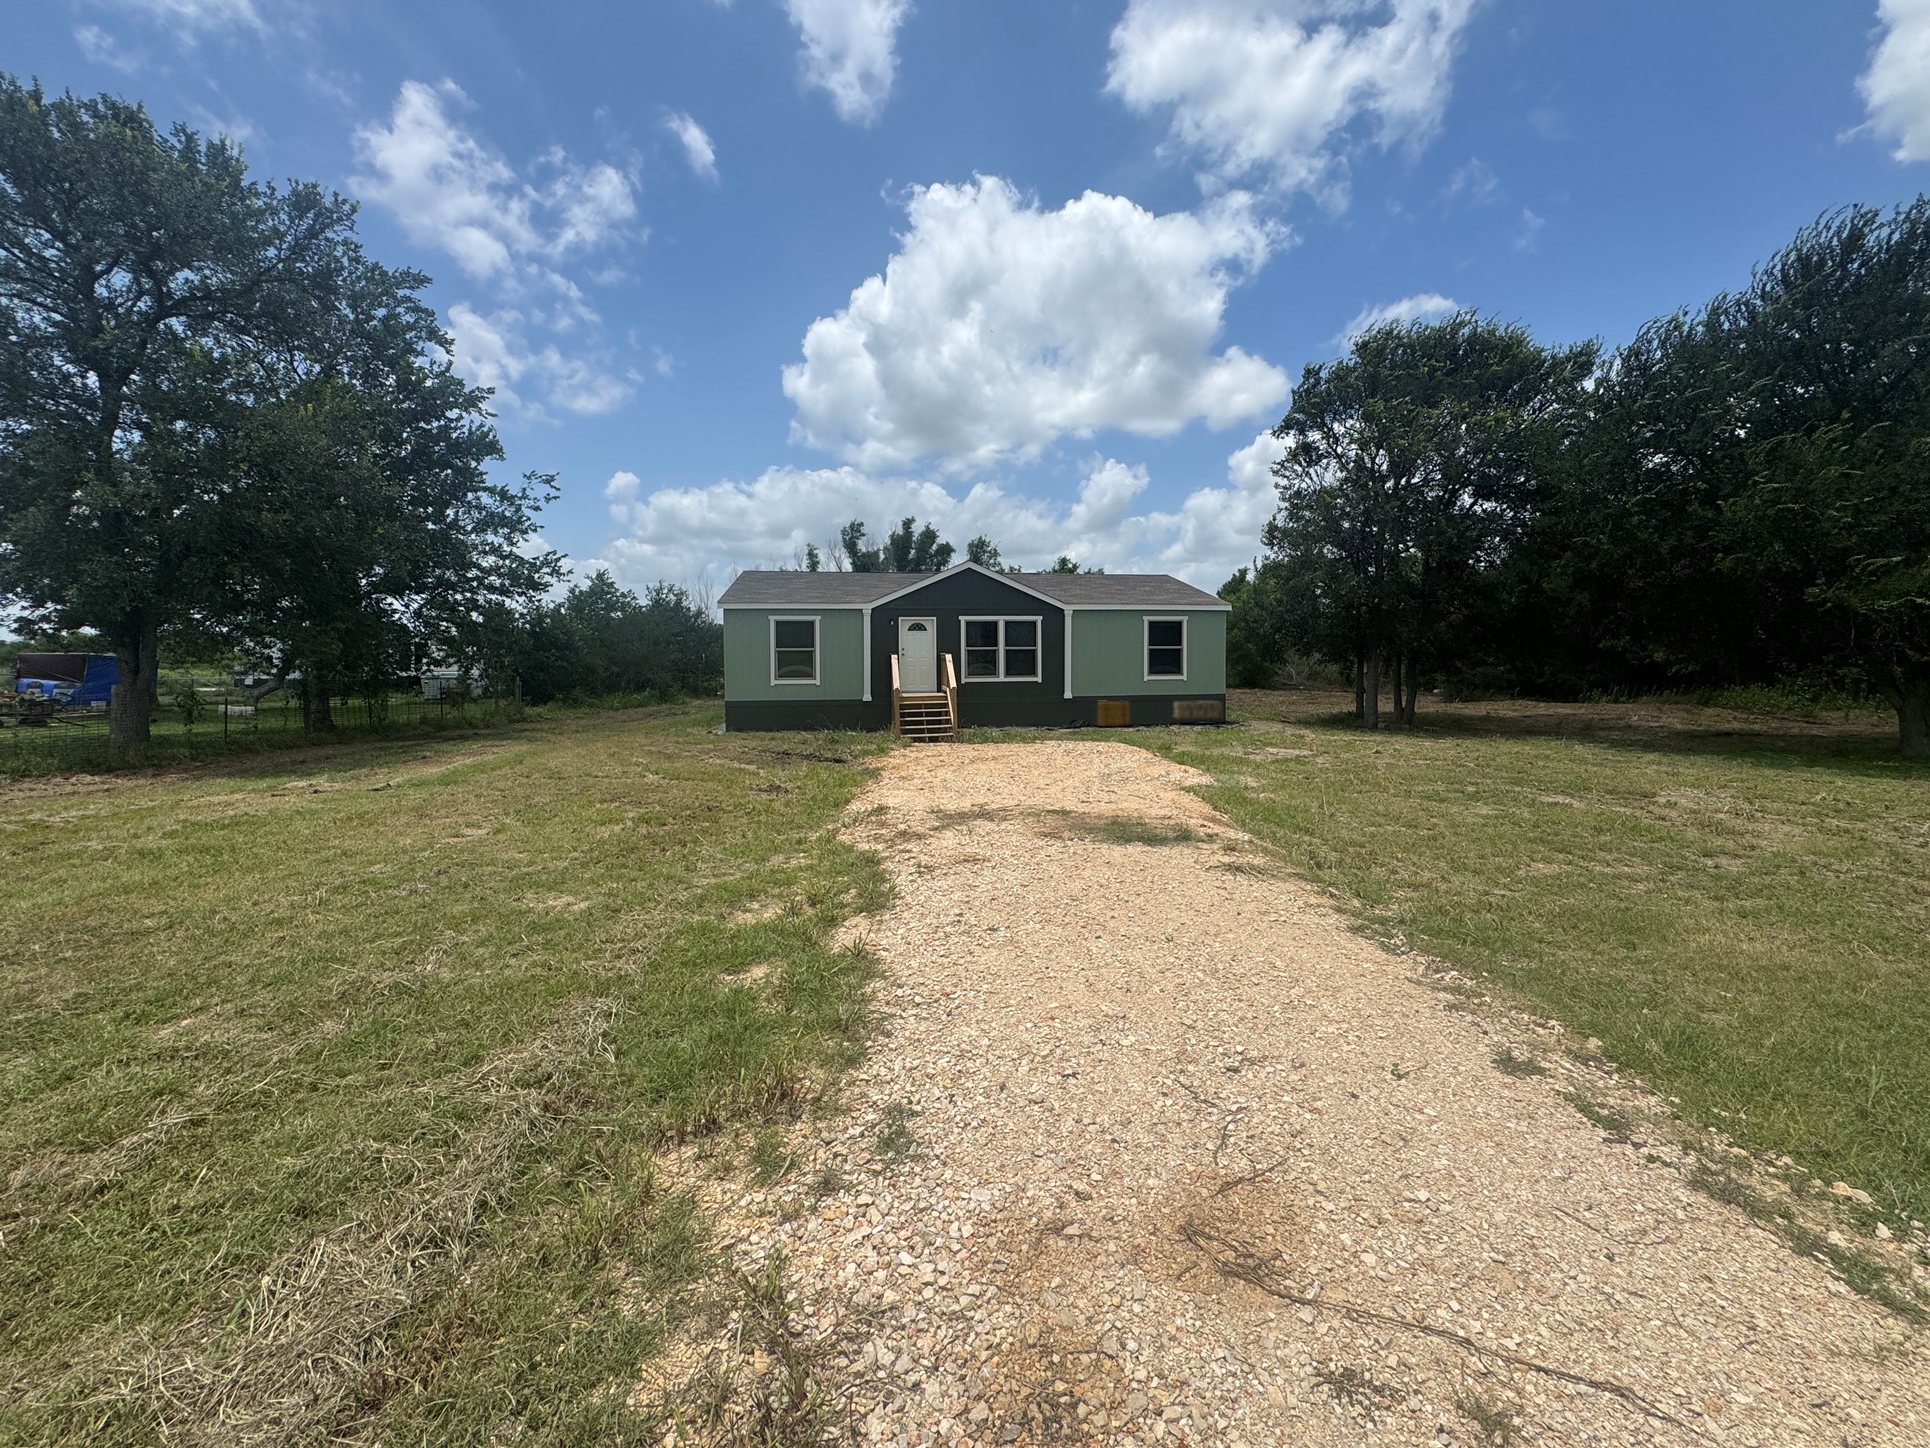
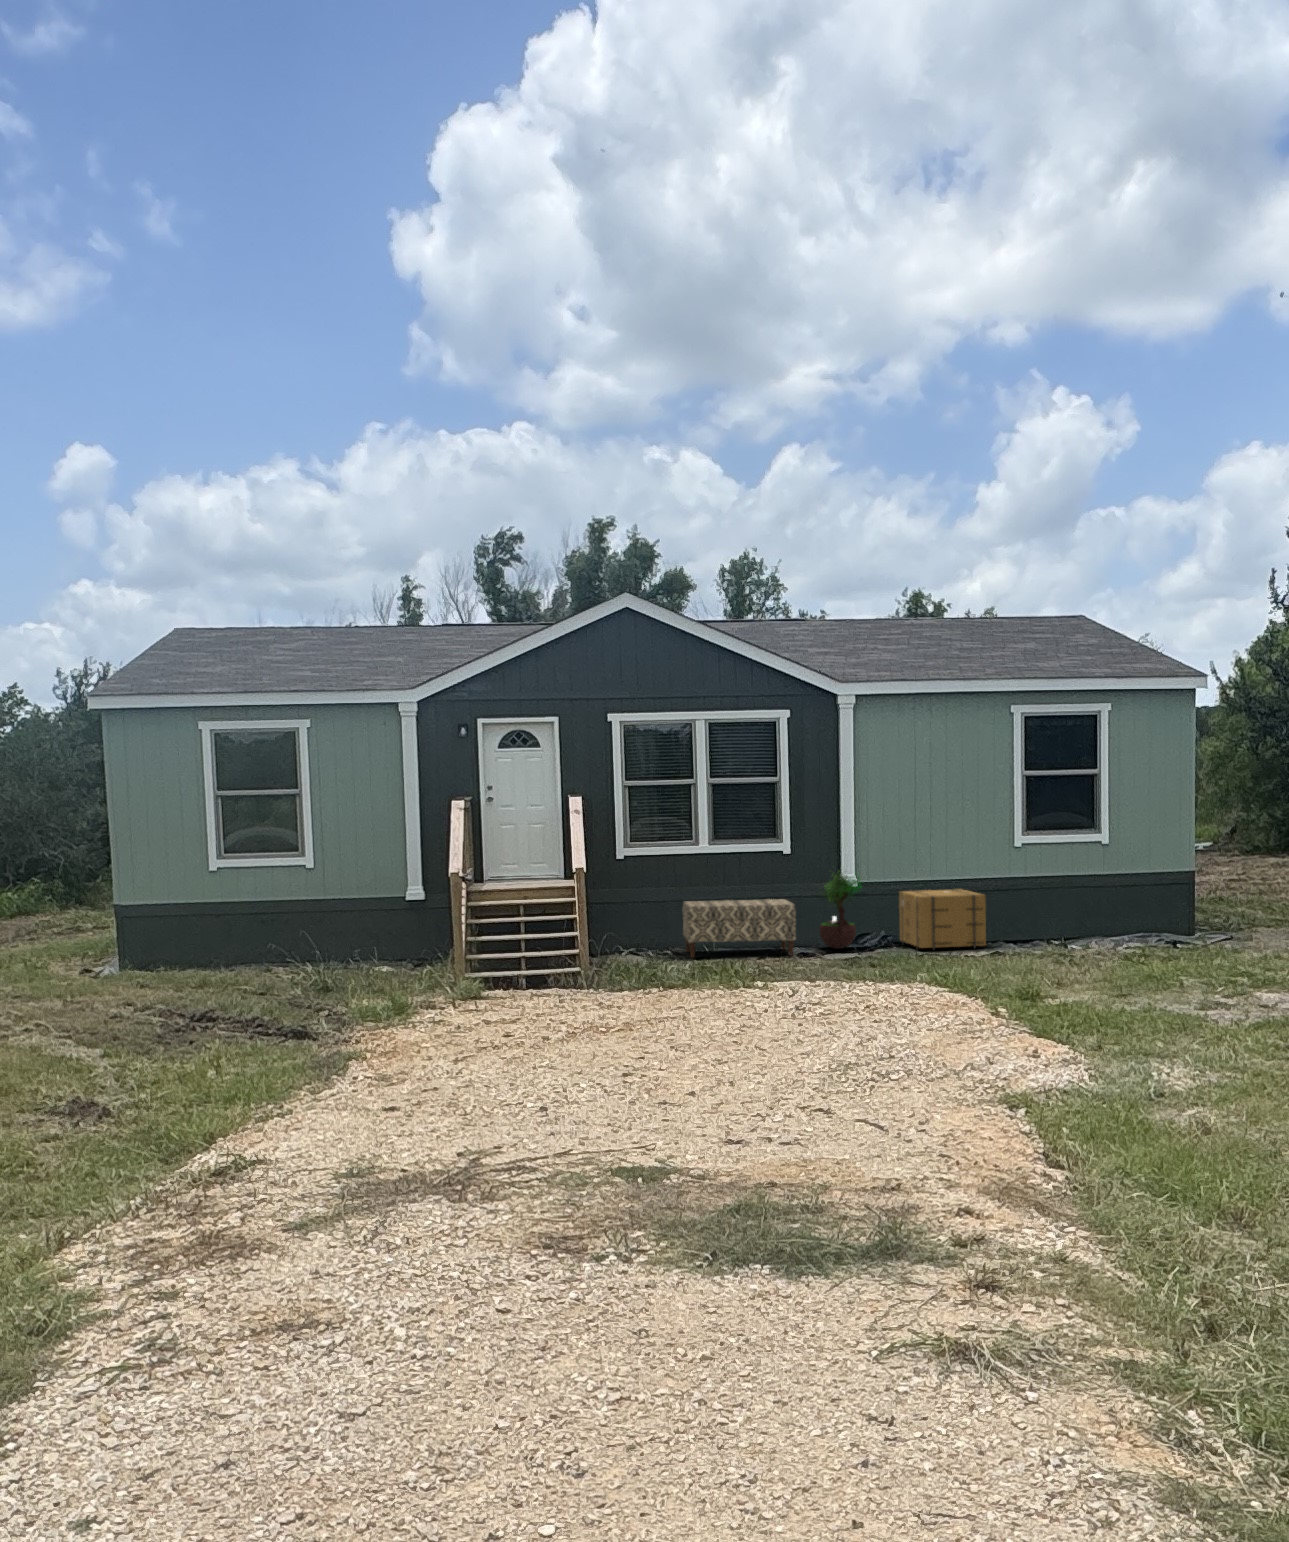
potted tree: none [1054,688,1075,726] -> present [820,874,861,949]
bench: present [1173,701,1223,724] -> present [683,899,796,958]

